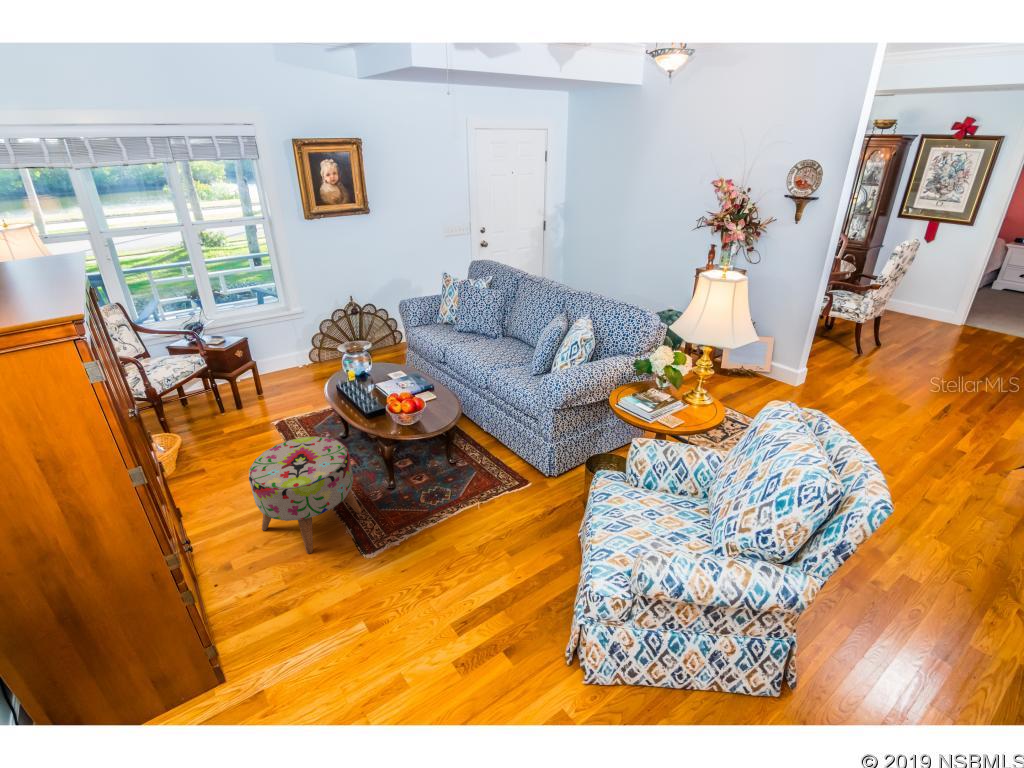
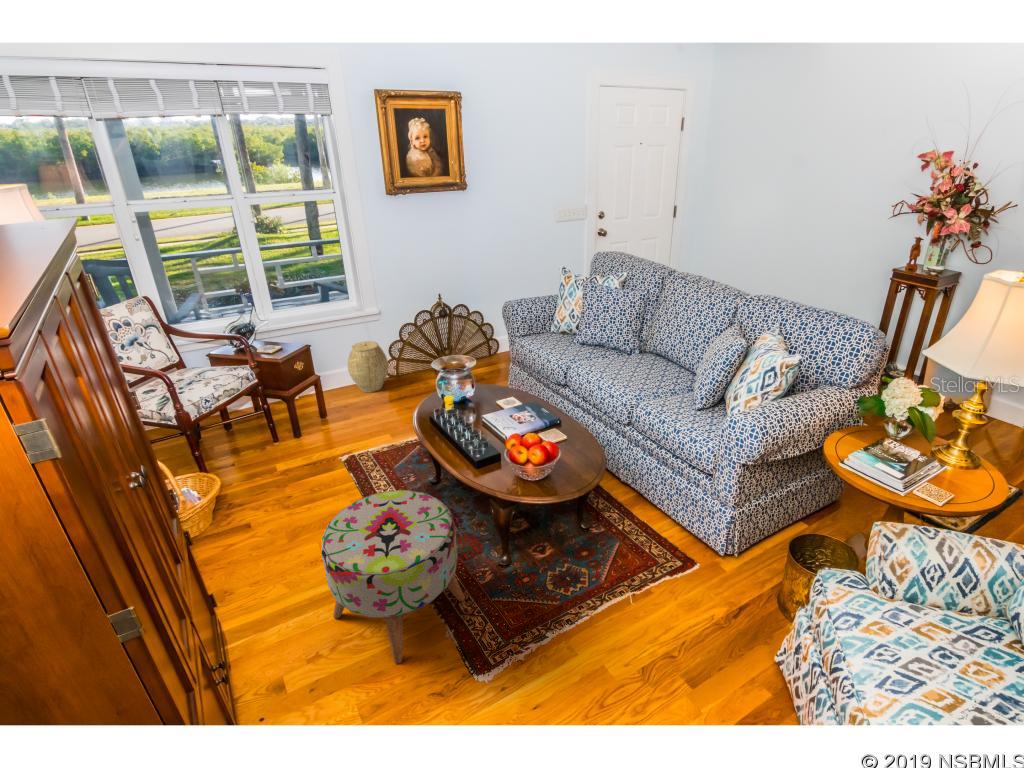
woven basket: none [276,334,311,375] -> present [348,341,388,392]

